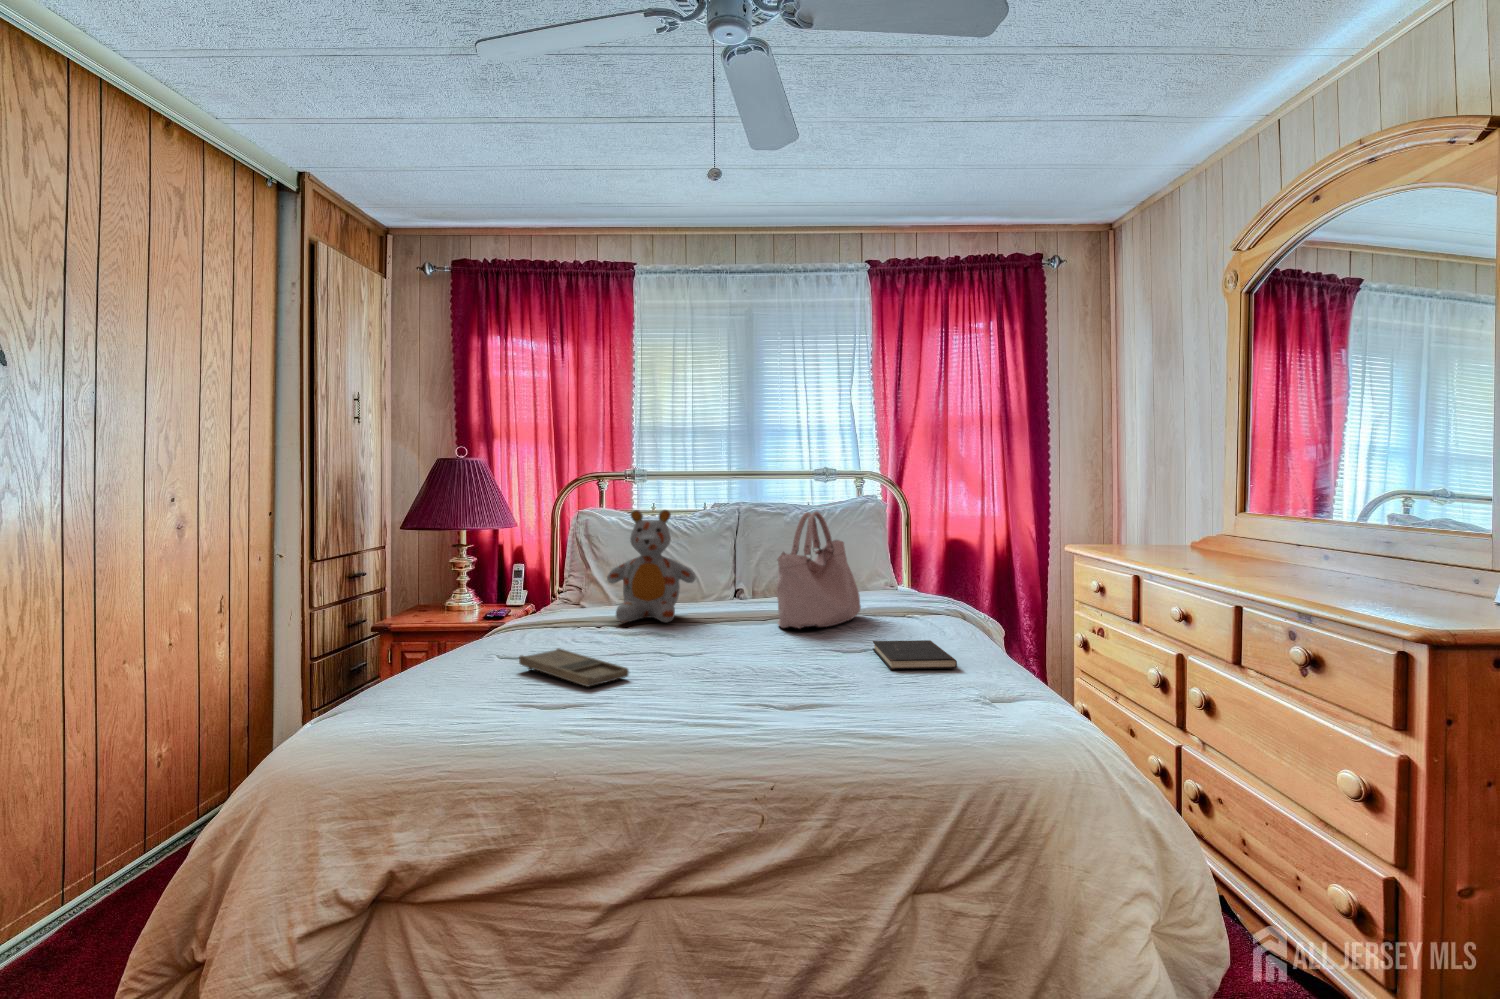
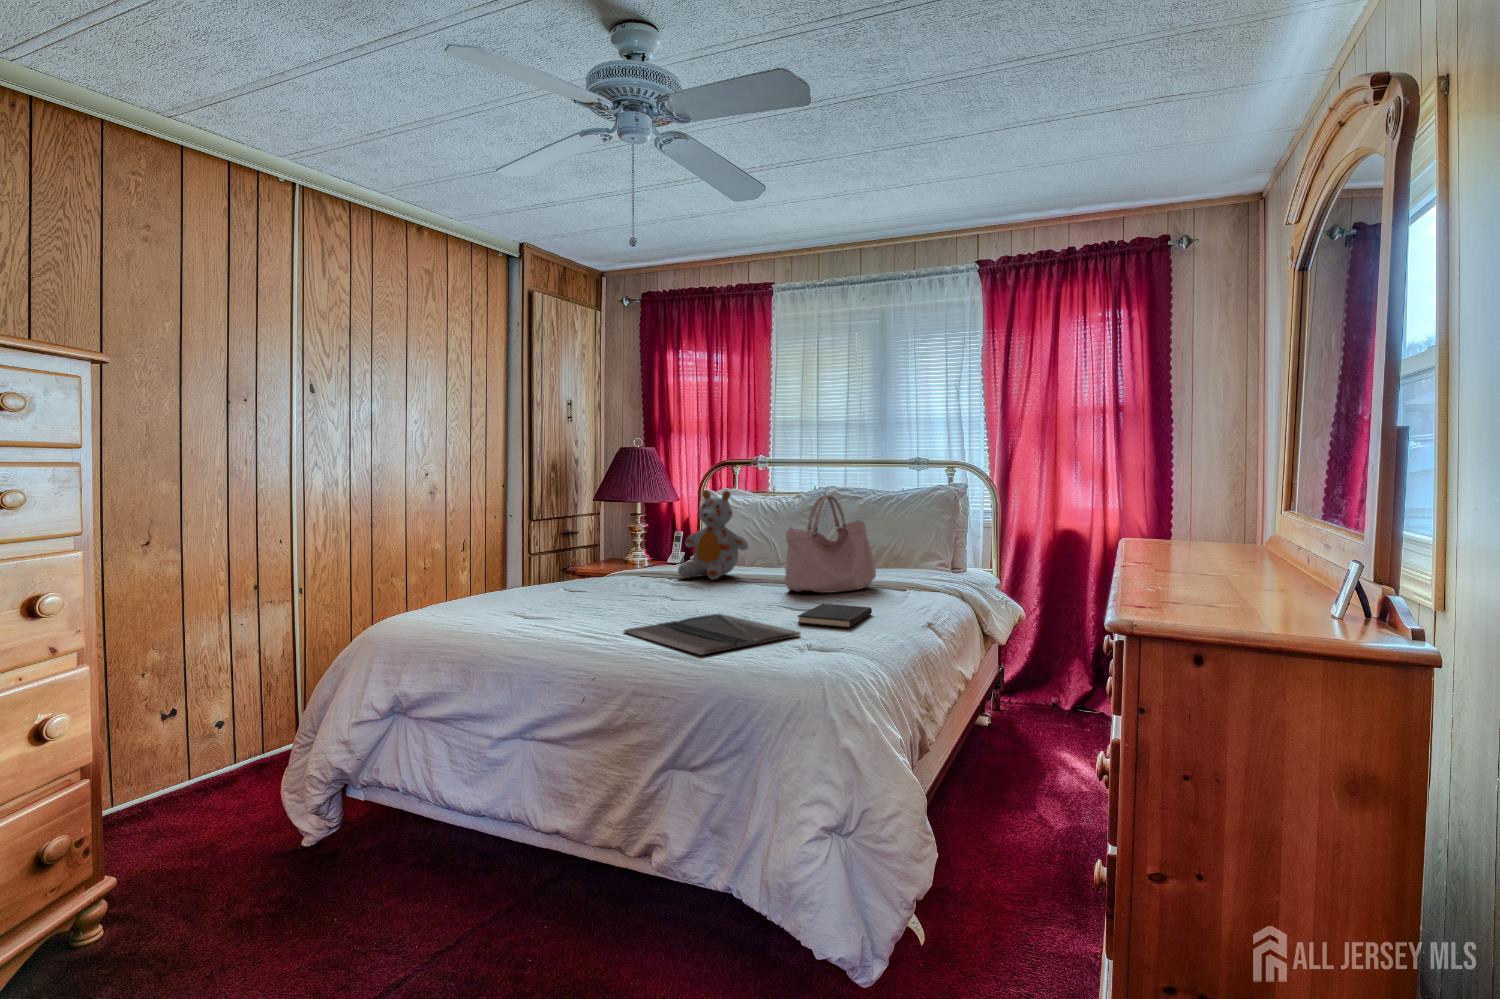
tray: present [519,648,629,687] -> none [557,587,609,611]
laptop: none [721,667,931,729] -> present [624,614,801,655]

